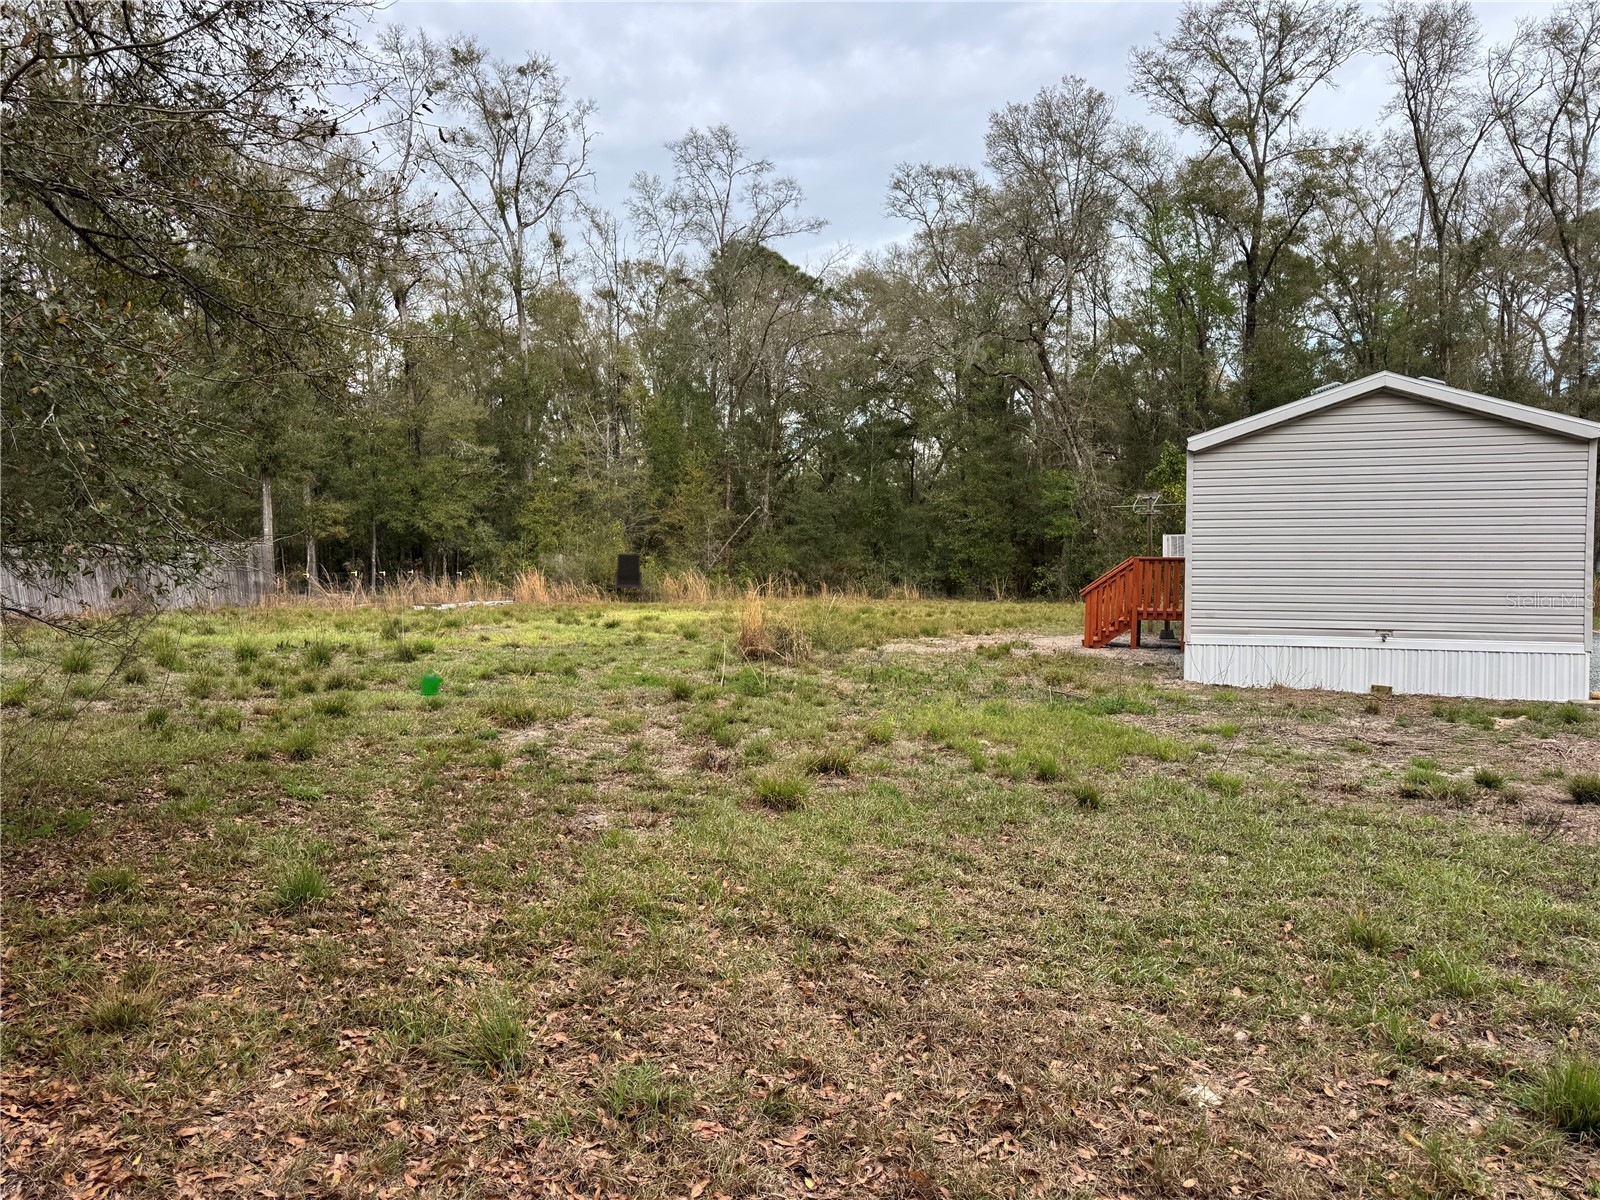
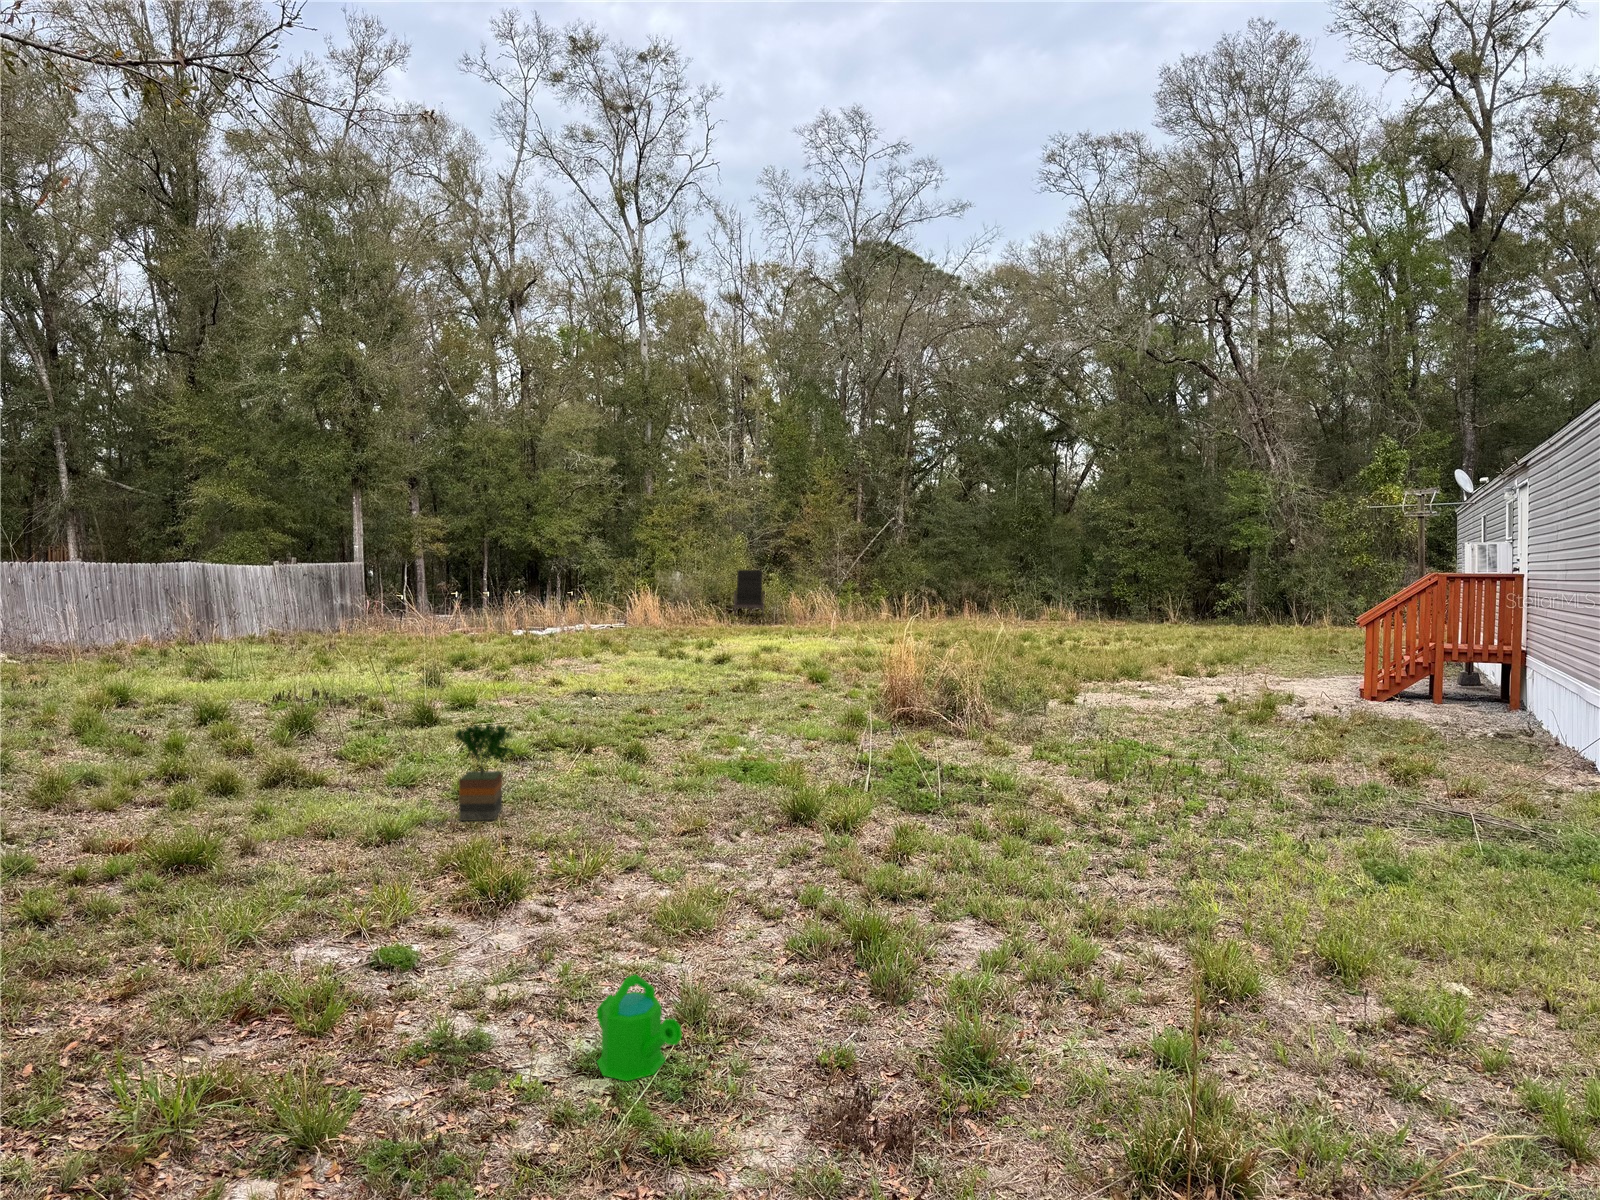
potted tree: none [490,638,523,686] -> present [454,724,513,821]
watering can: present [420,669,444,695] -> present [597,974,682,1081]

